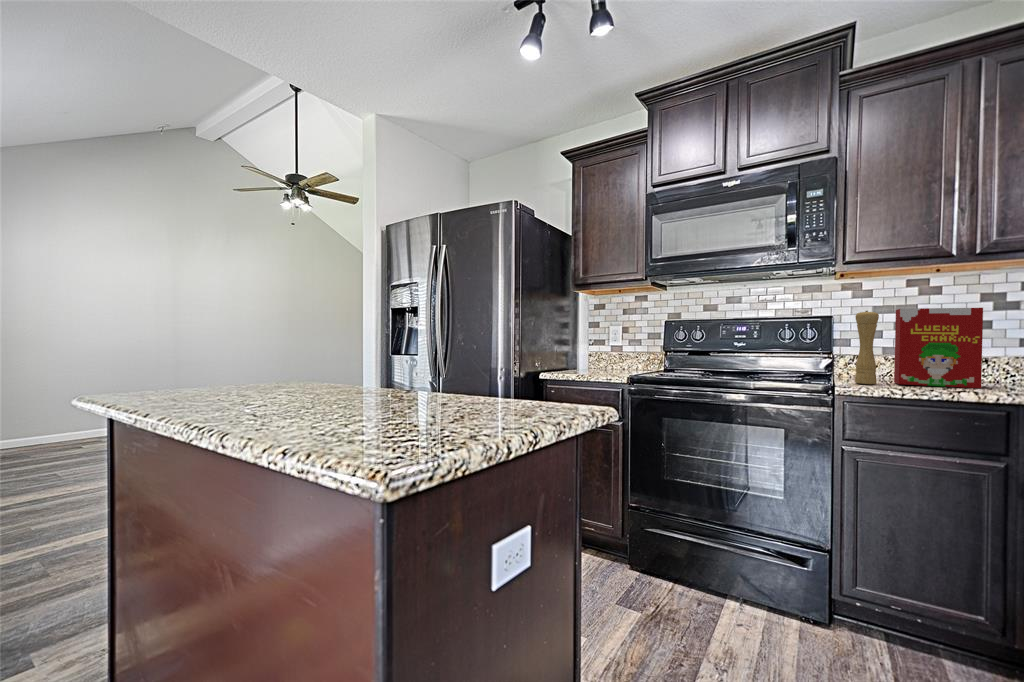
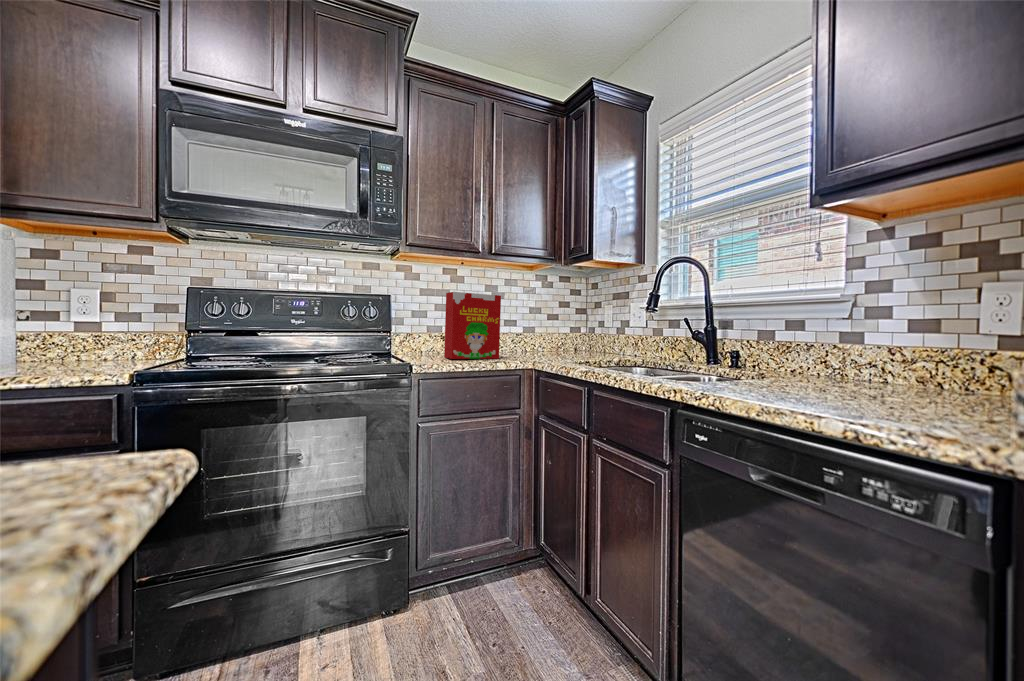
pepper mill: present [855,311,879,384] -> none [420,291,439,361]

